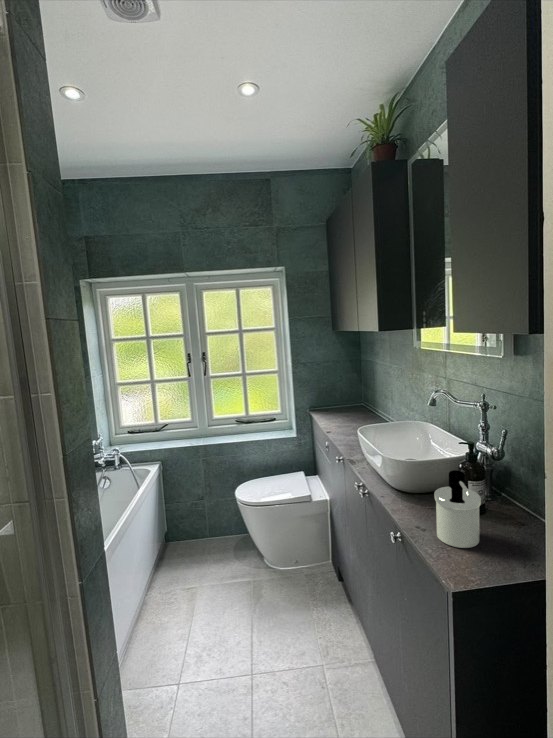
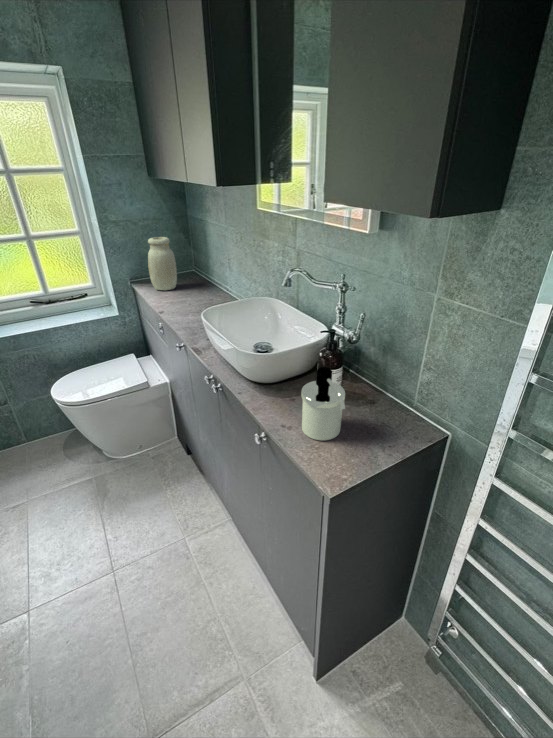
jar: none [324,375,347,418] -> present [148,237,177,290]

